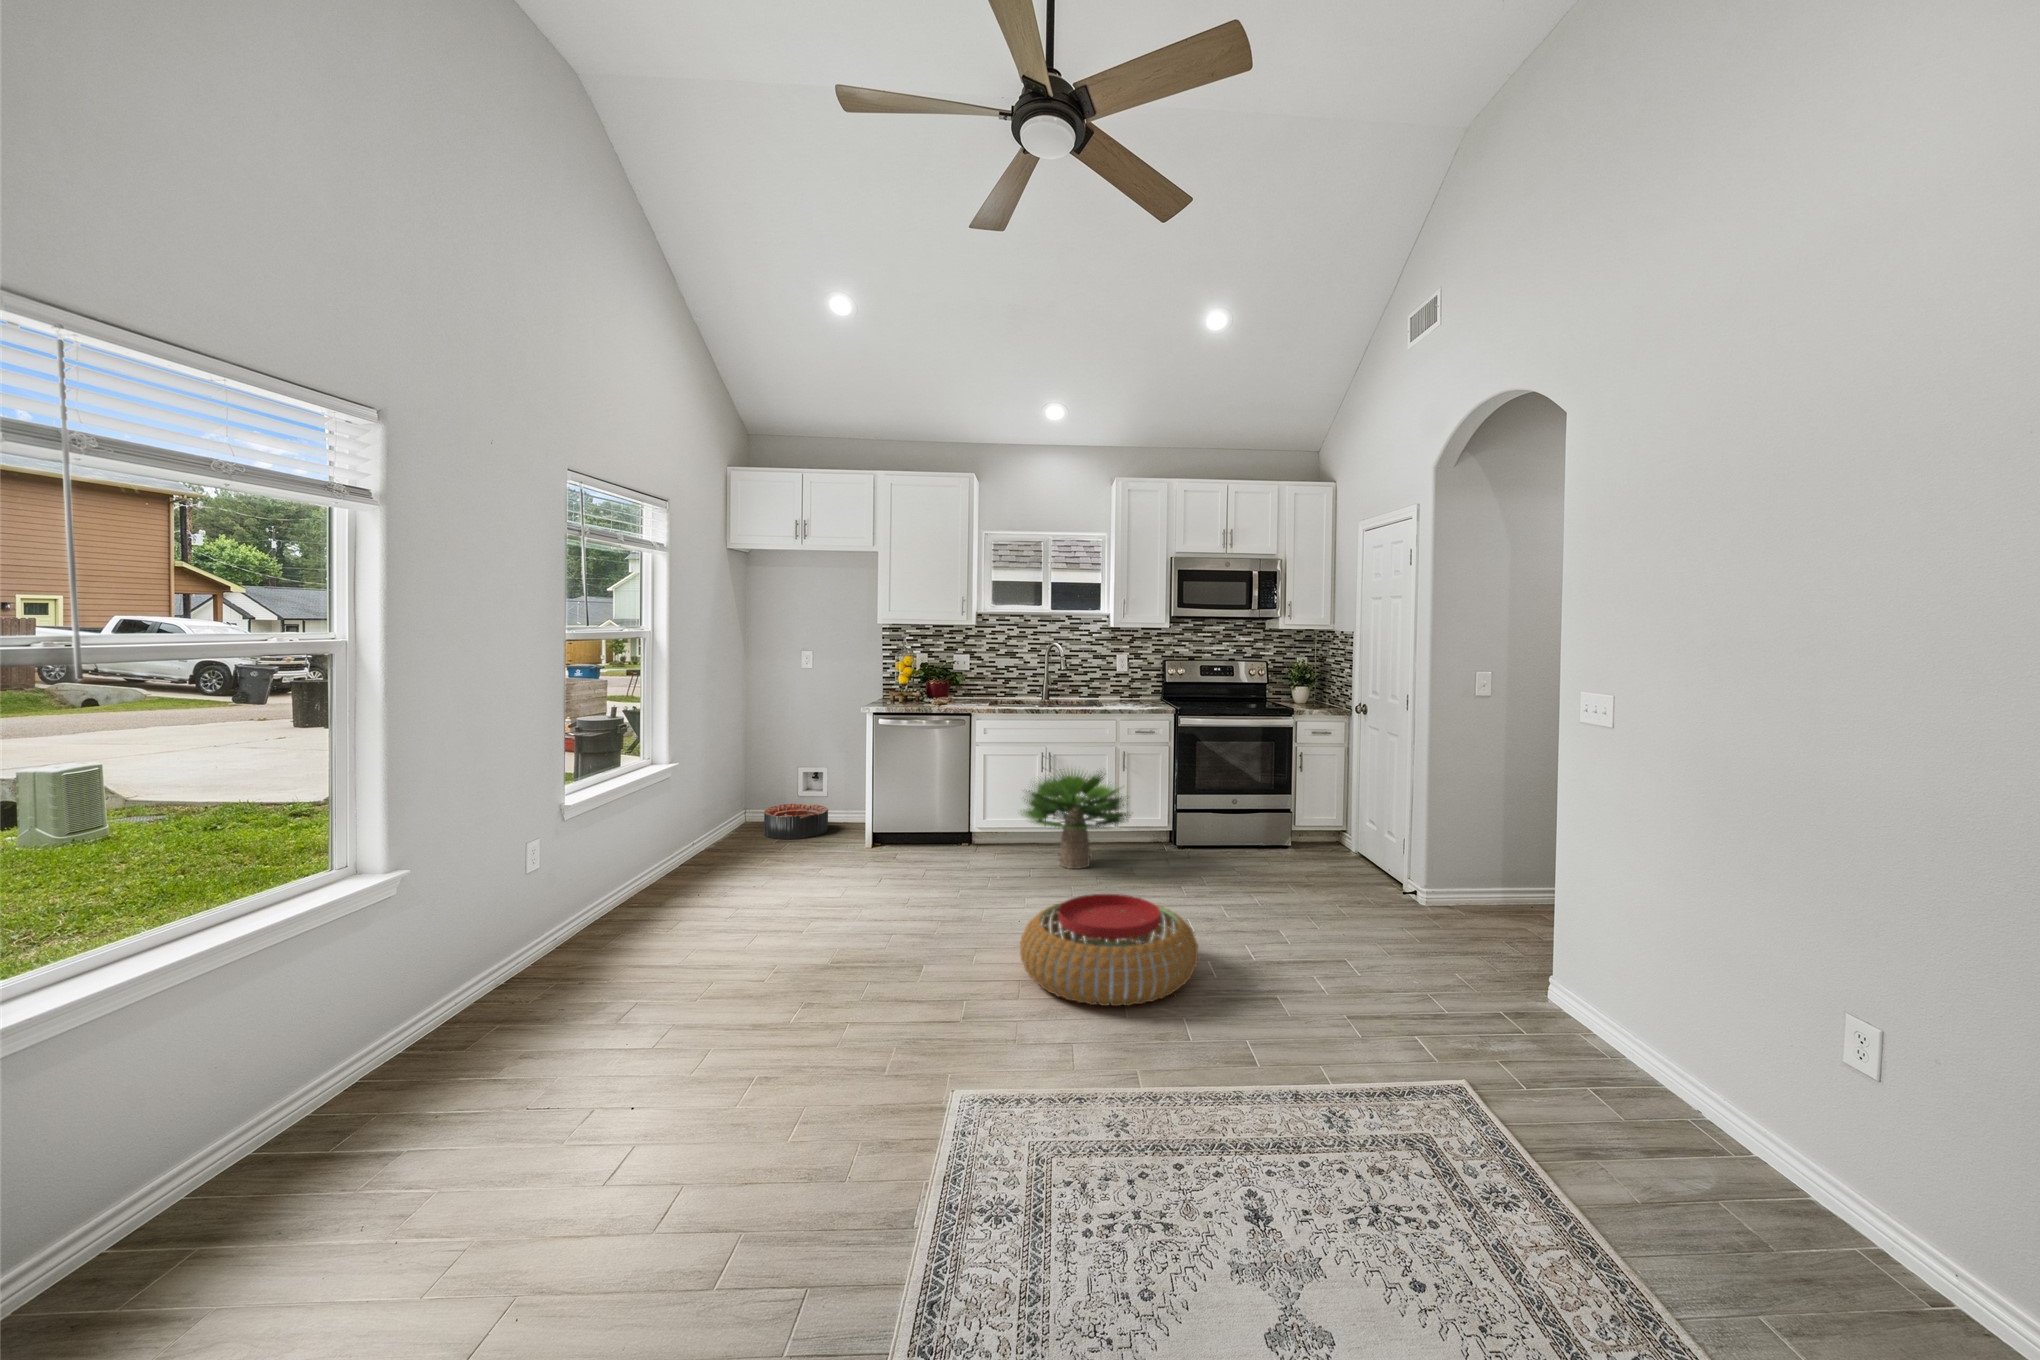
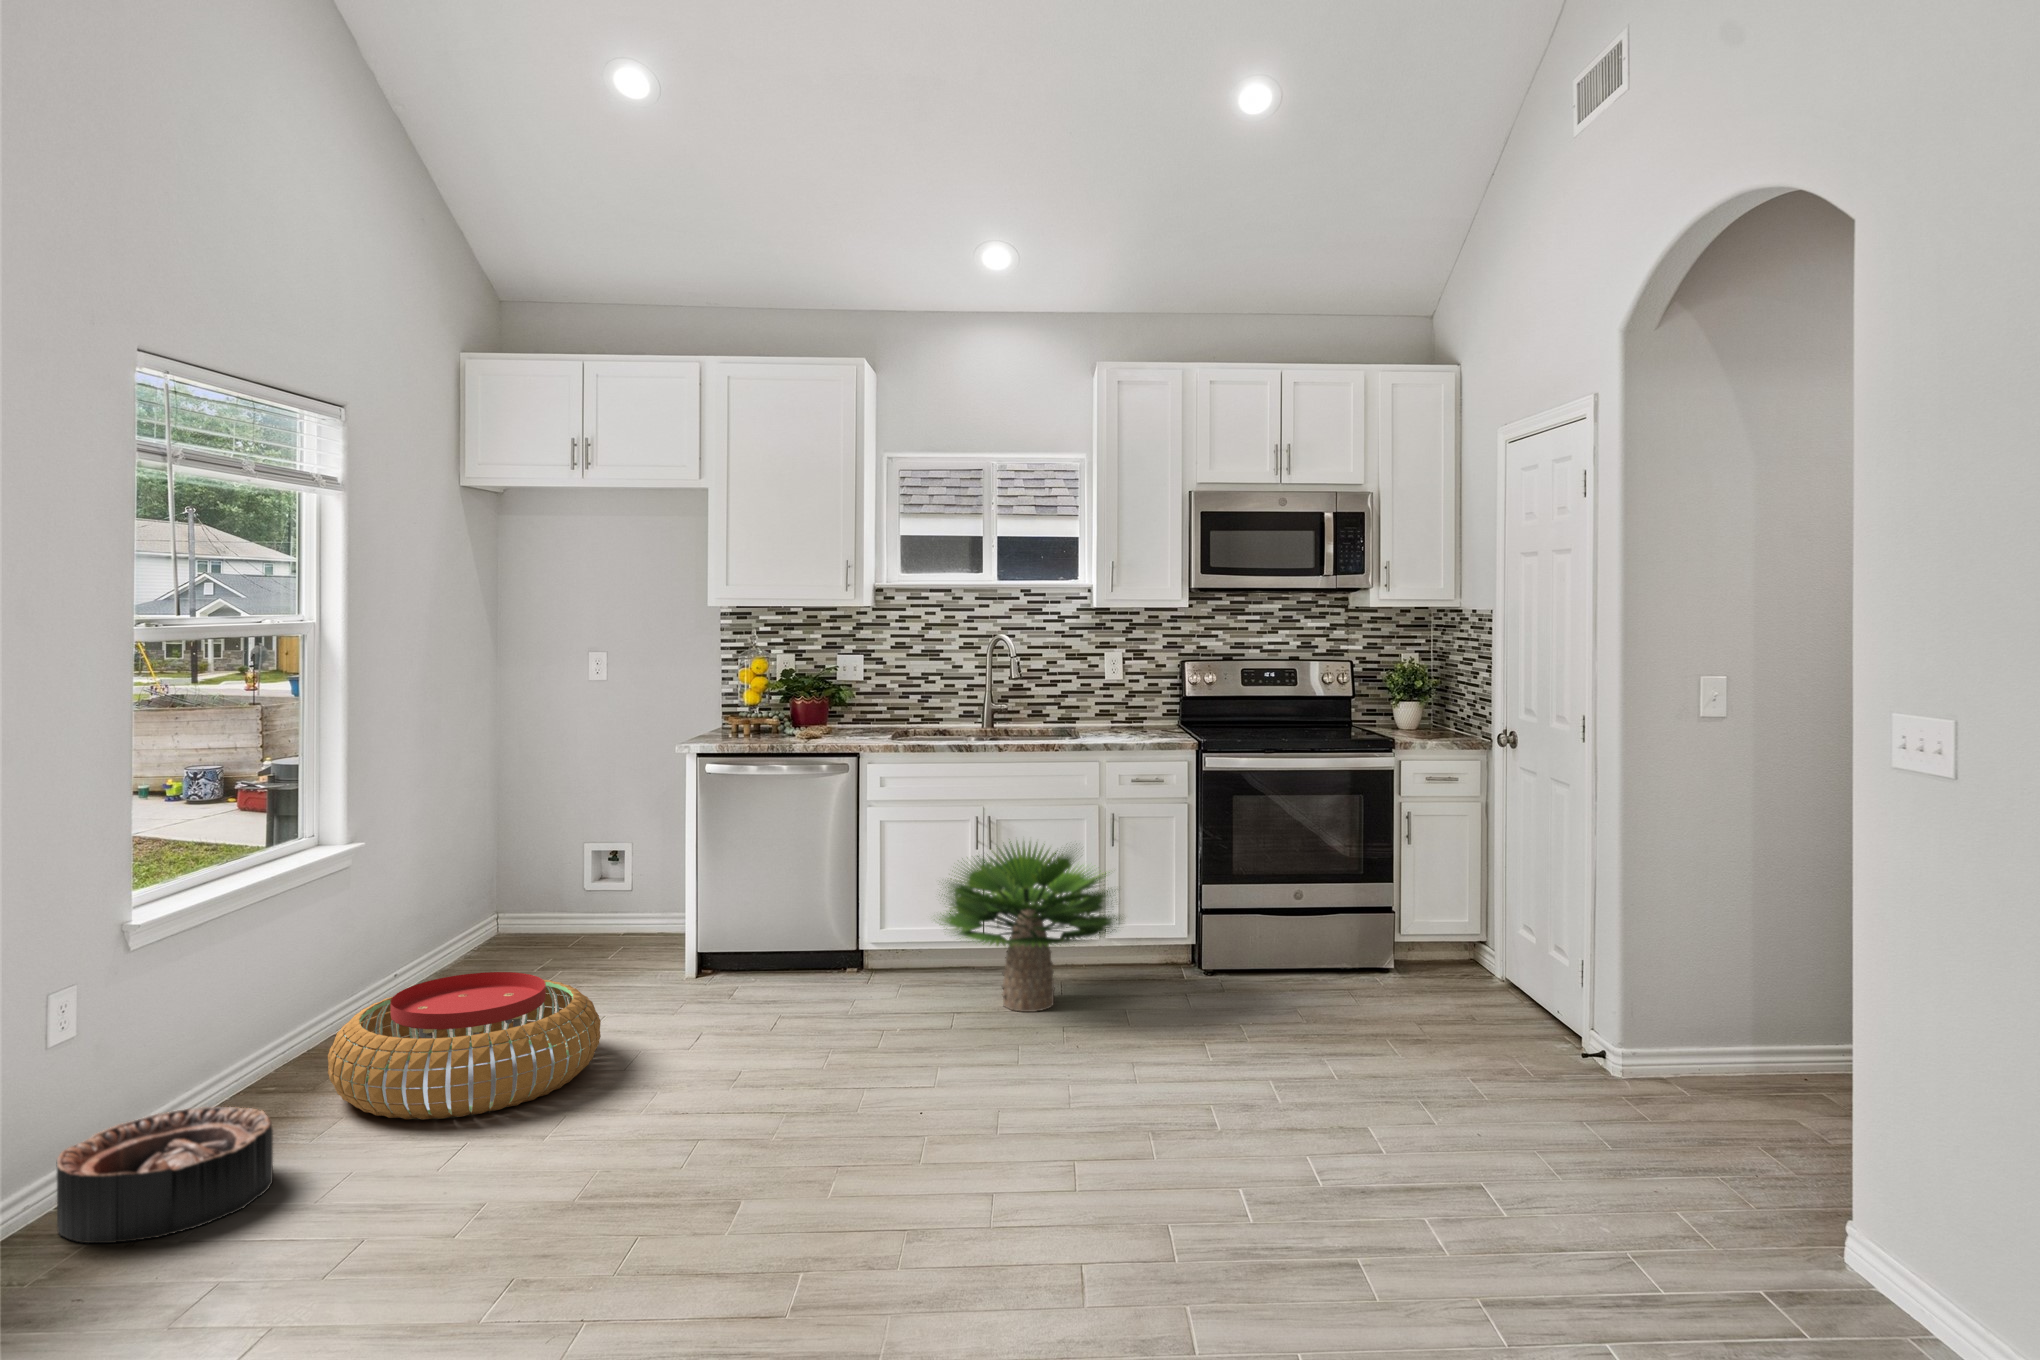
basket: present [764,804,828,839] -> present [57,1107,273,1243]
pouf: present [1020,894,1198,1006] -> present [328,972,601,1119]

